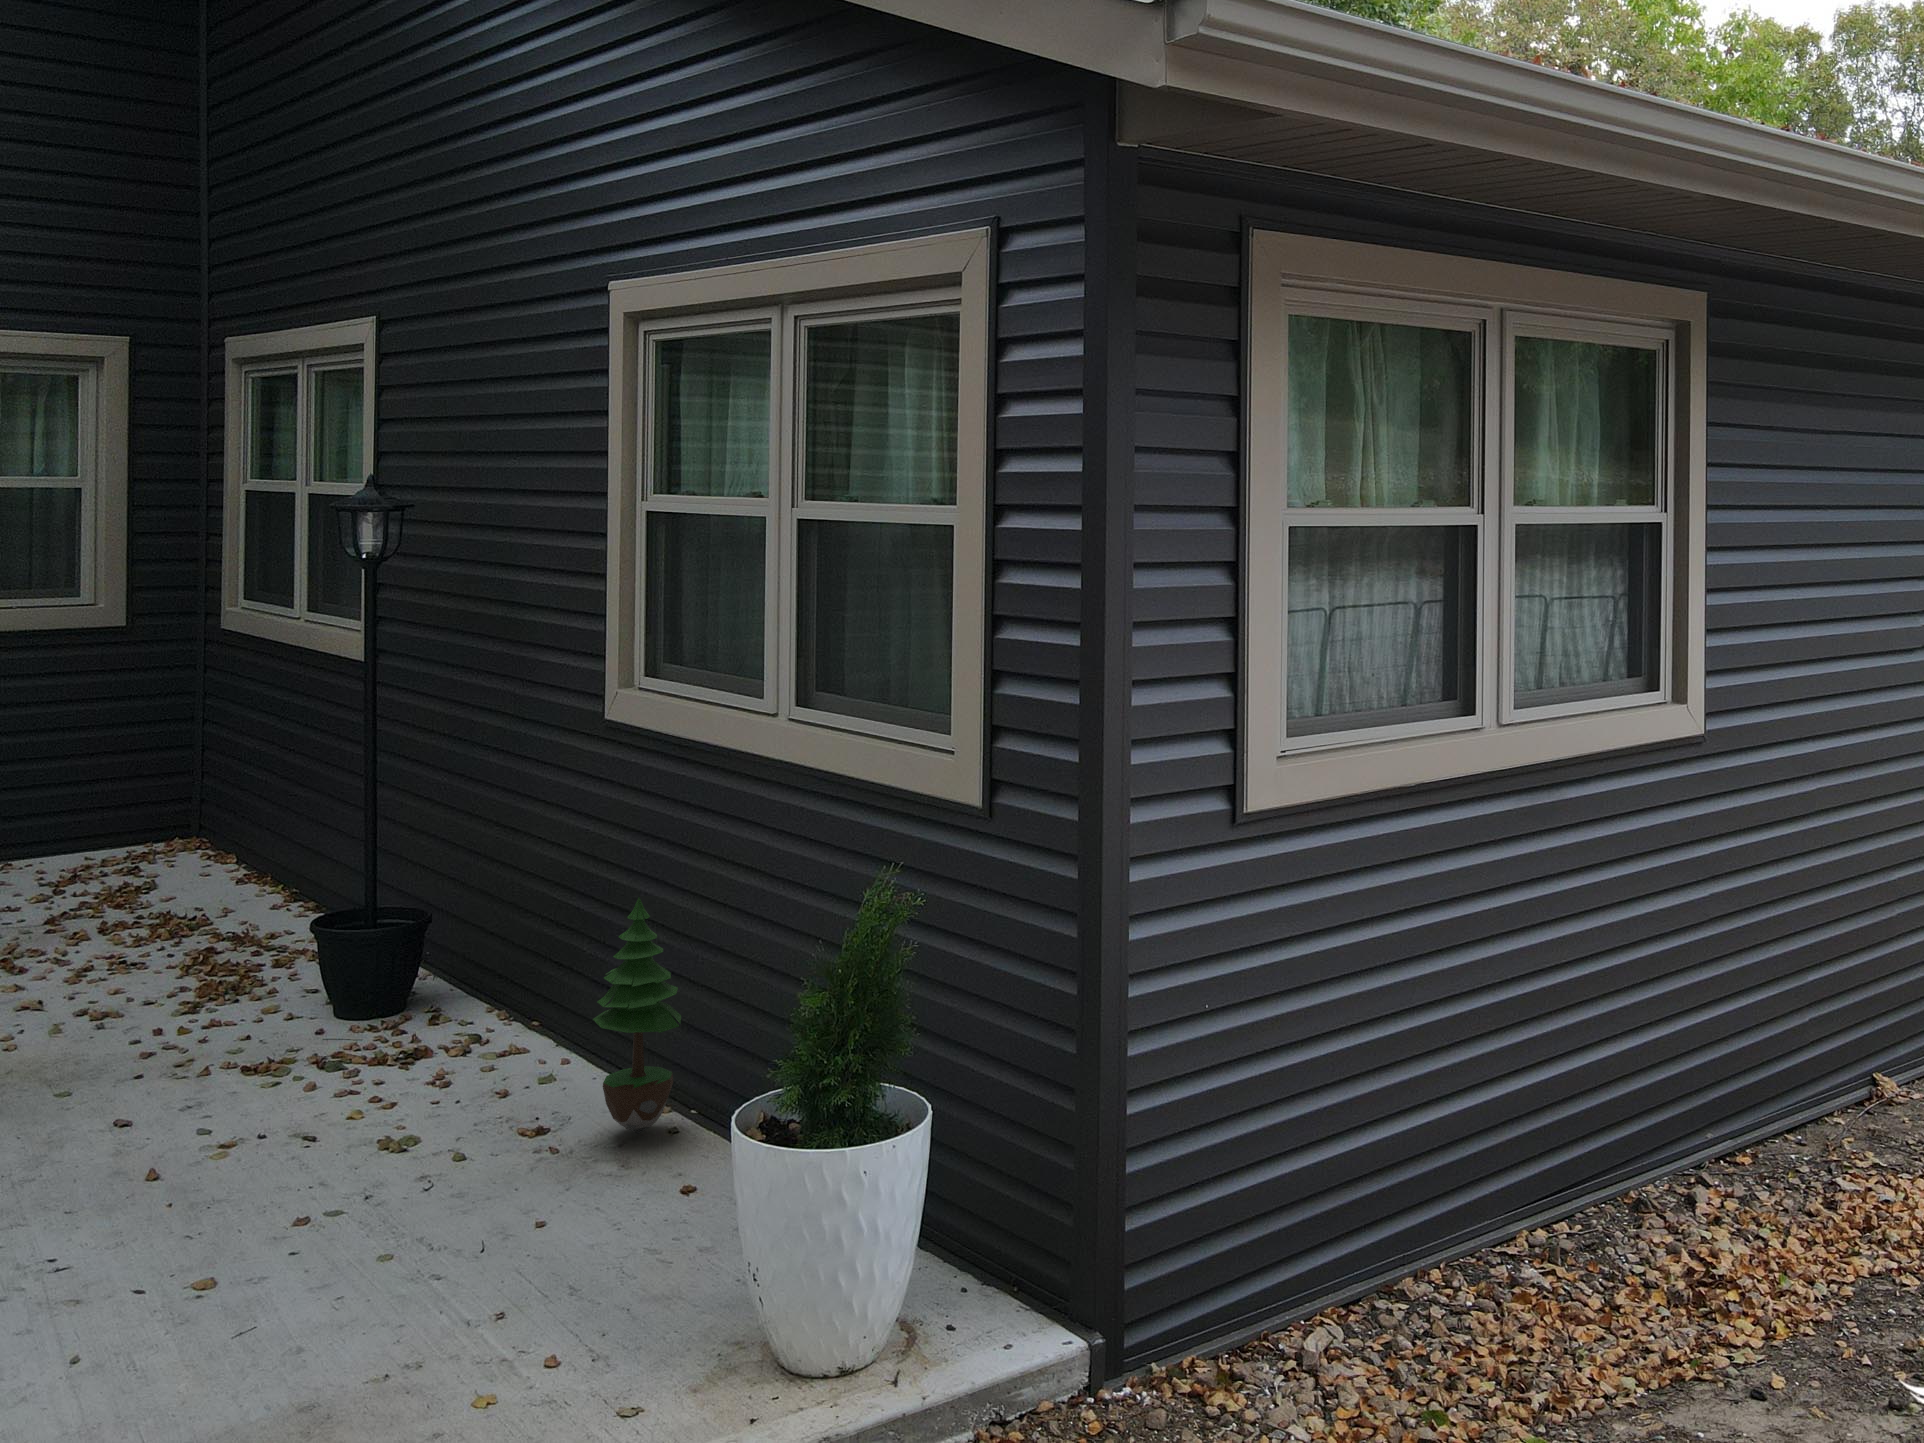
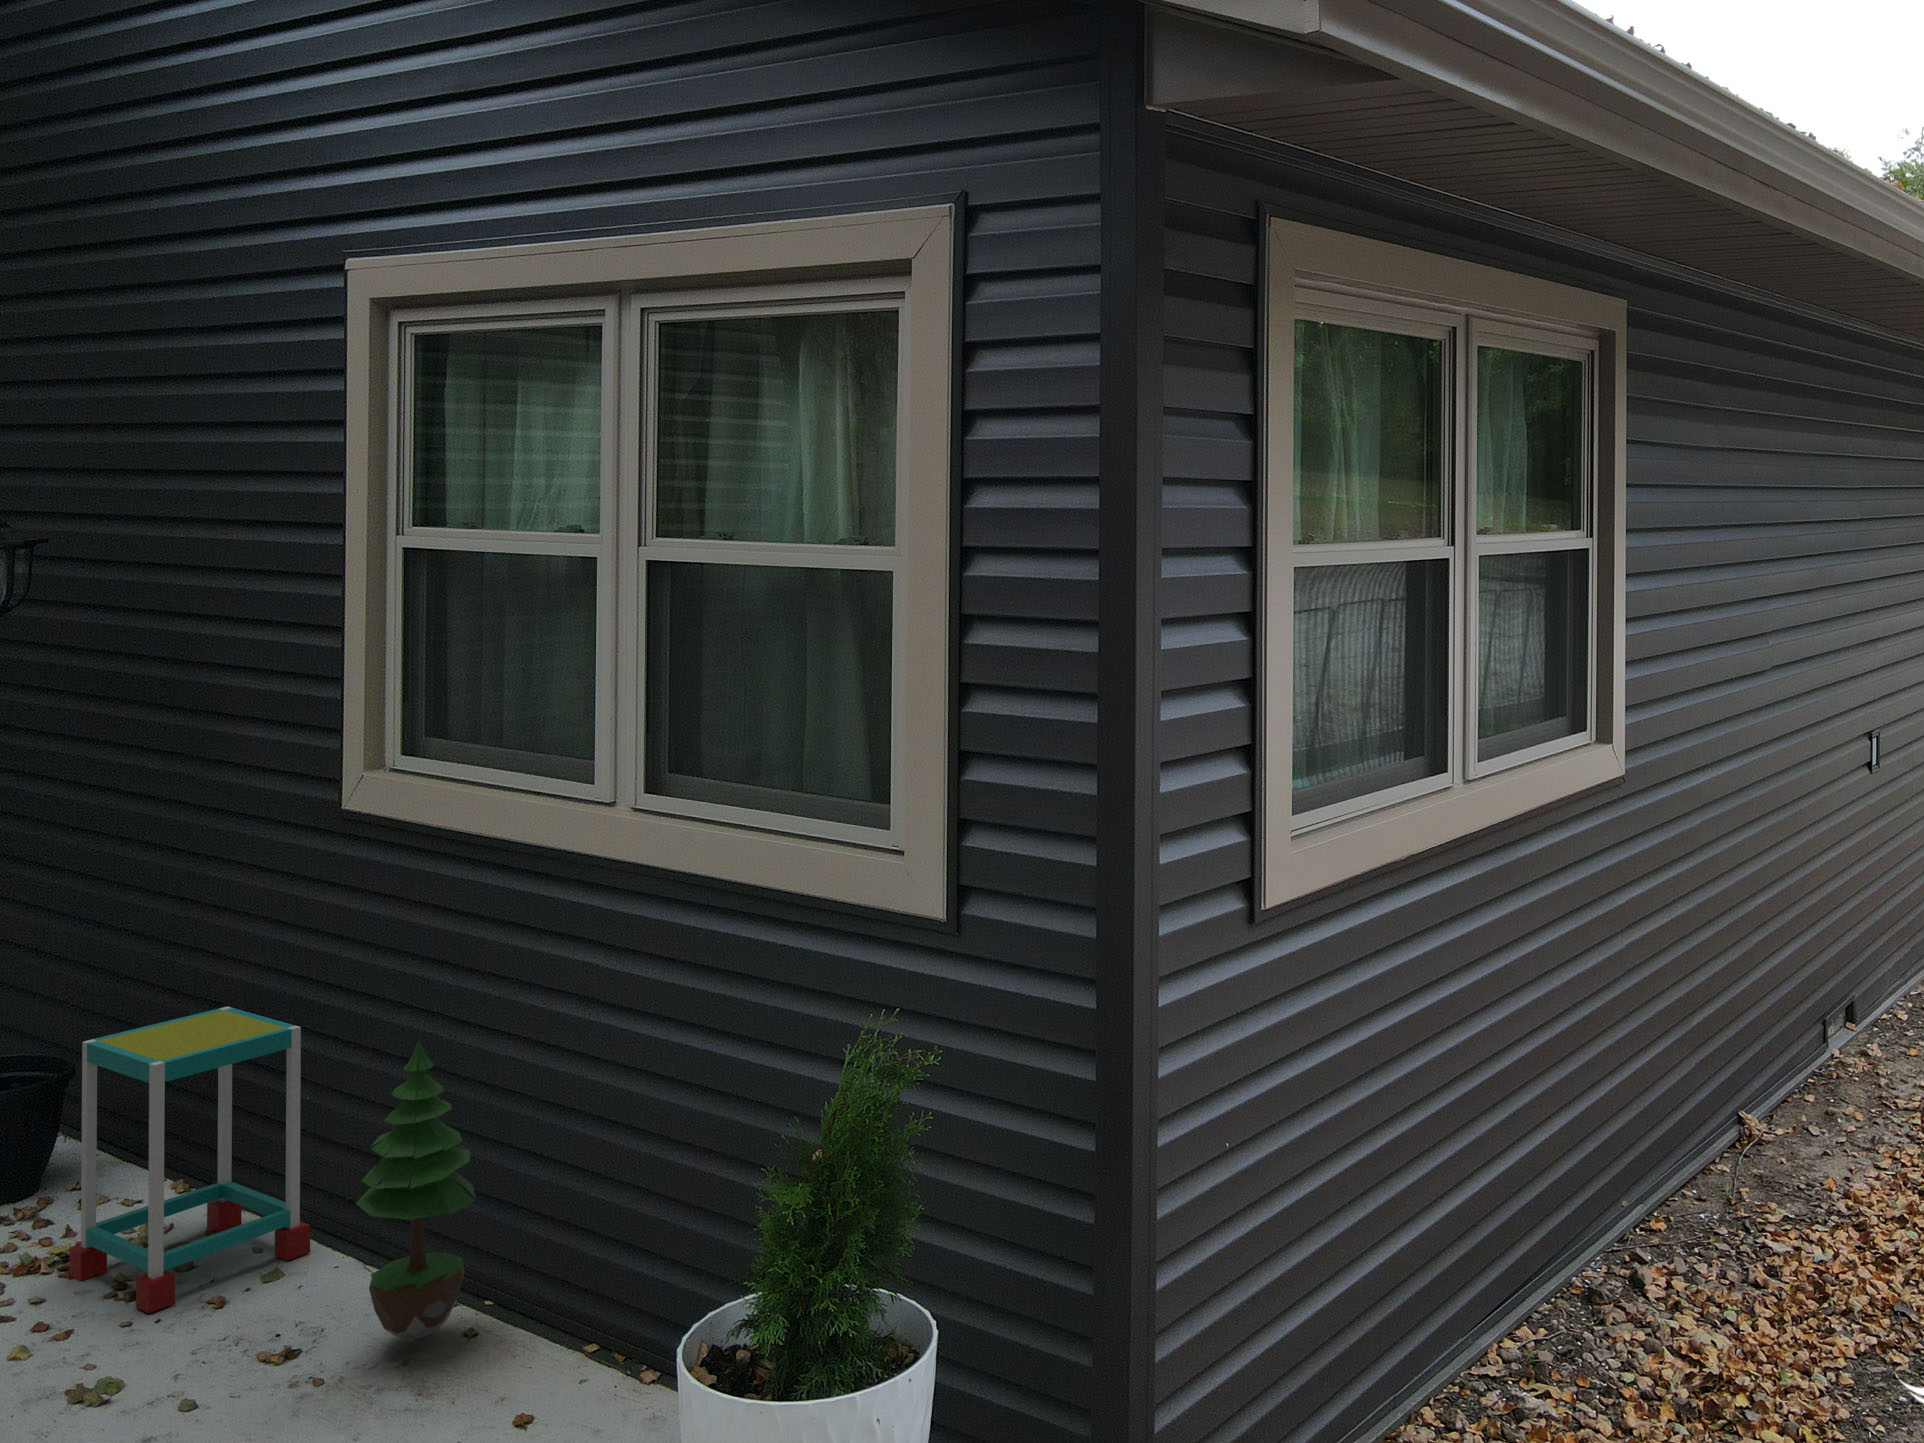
side table: none [409,875,578,1098] -> present [69,1007,310,1313]

